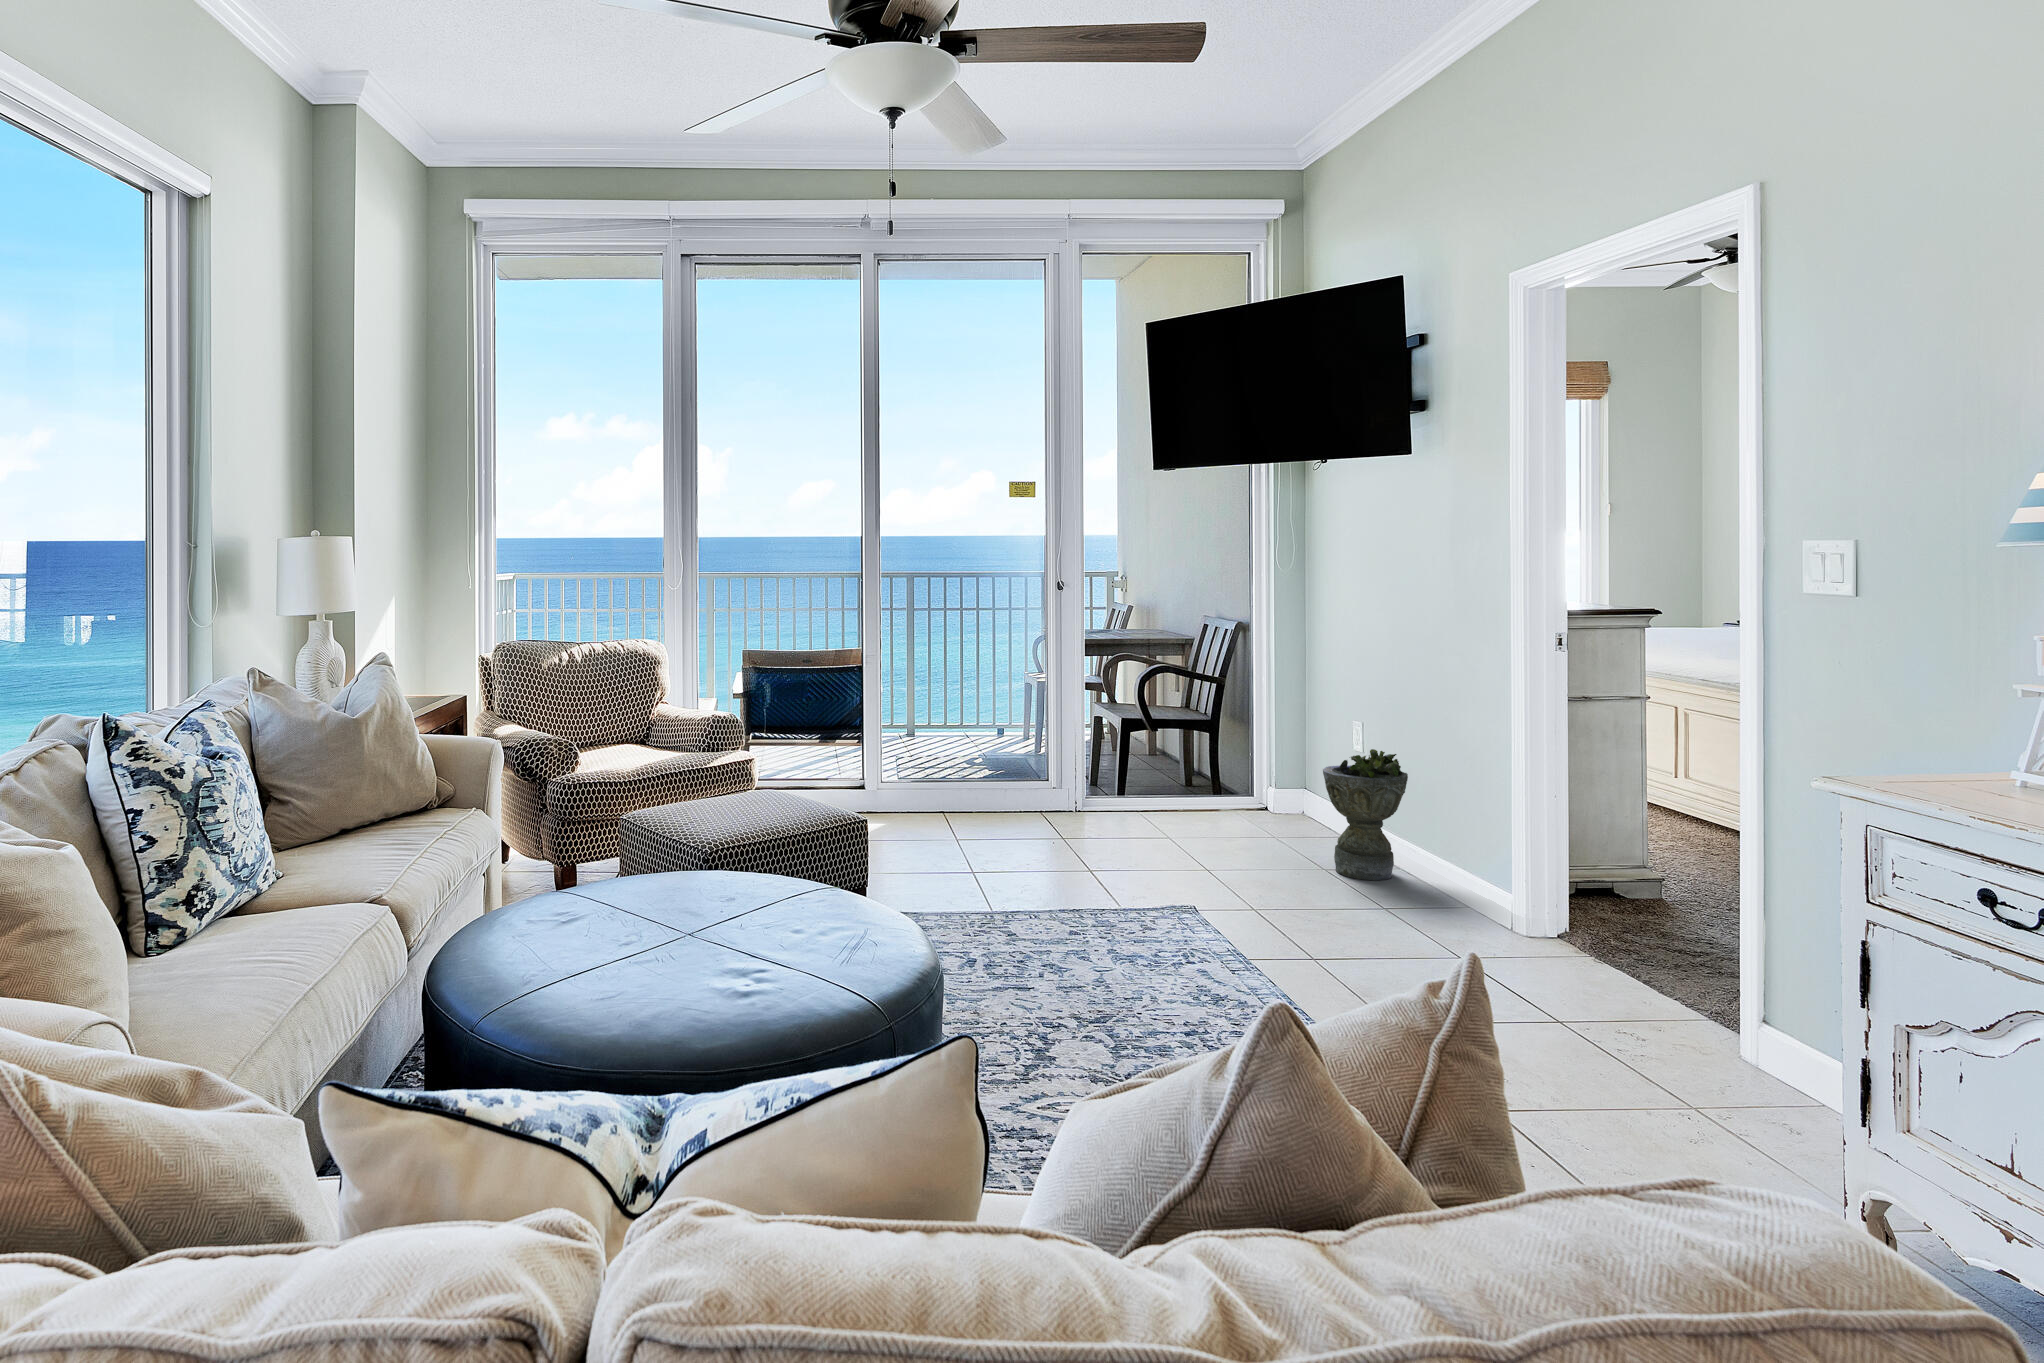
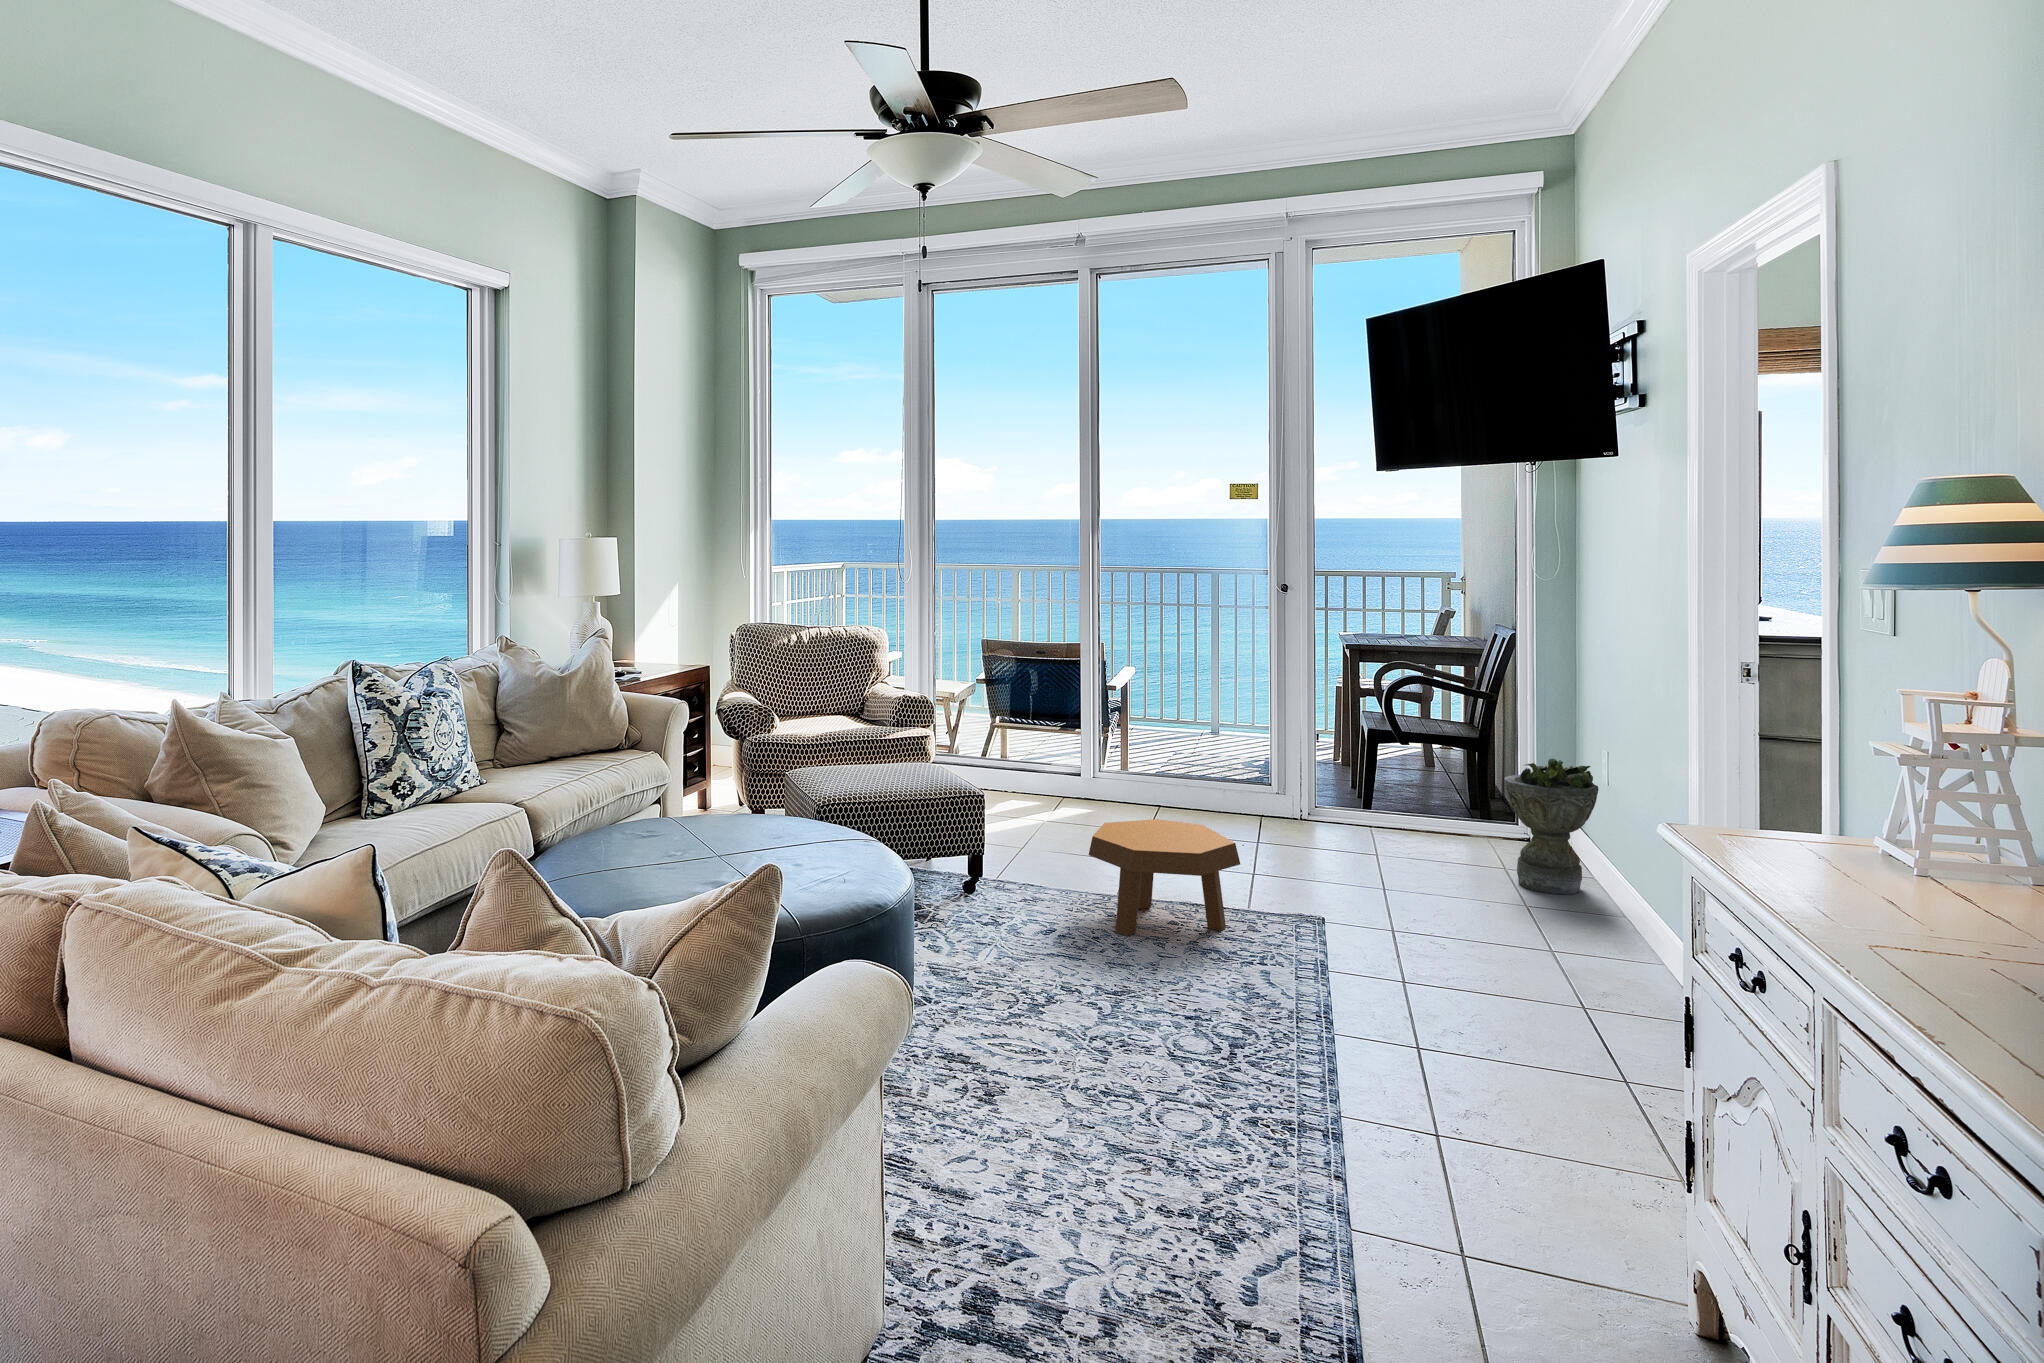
footstool: none [1004,842,1163,979] -> present [1089,819,1240,936]

